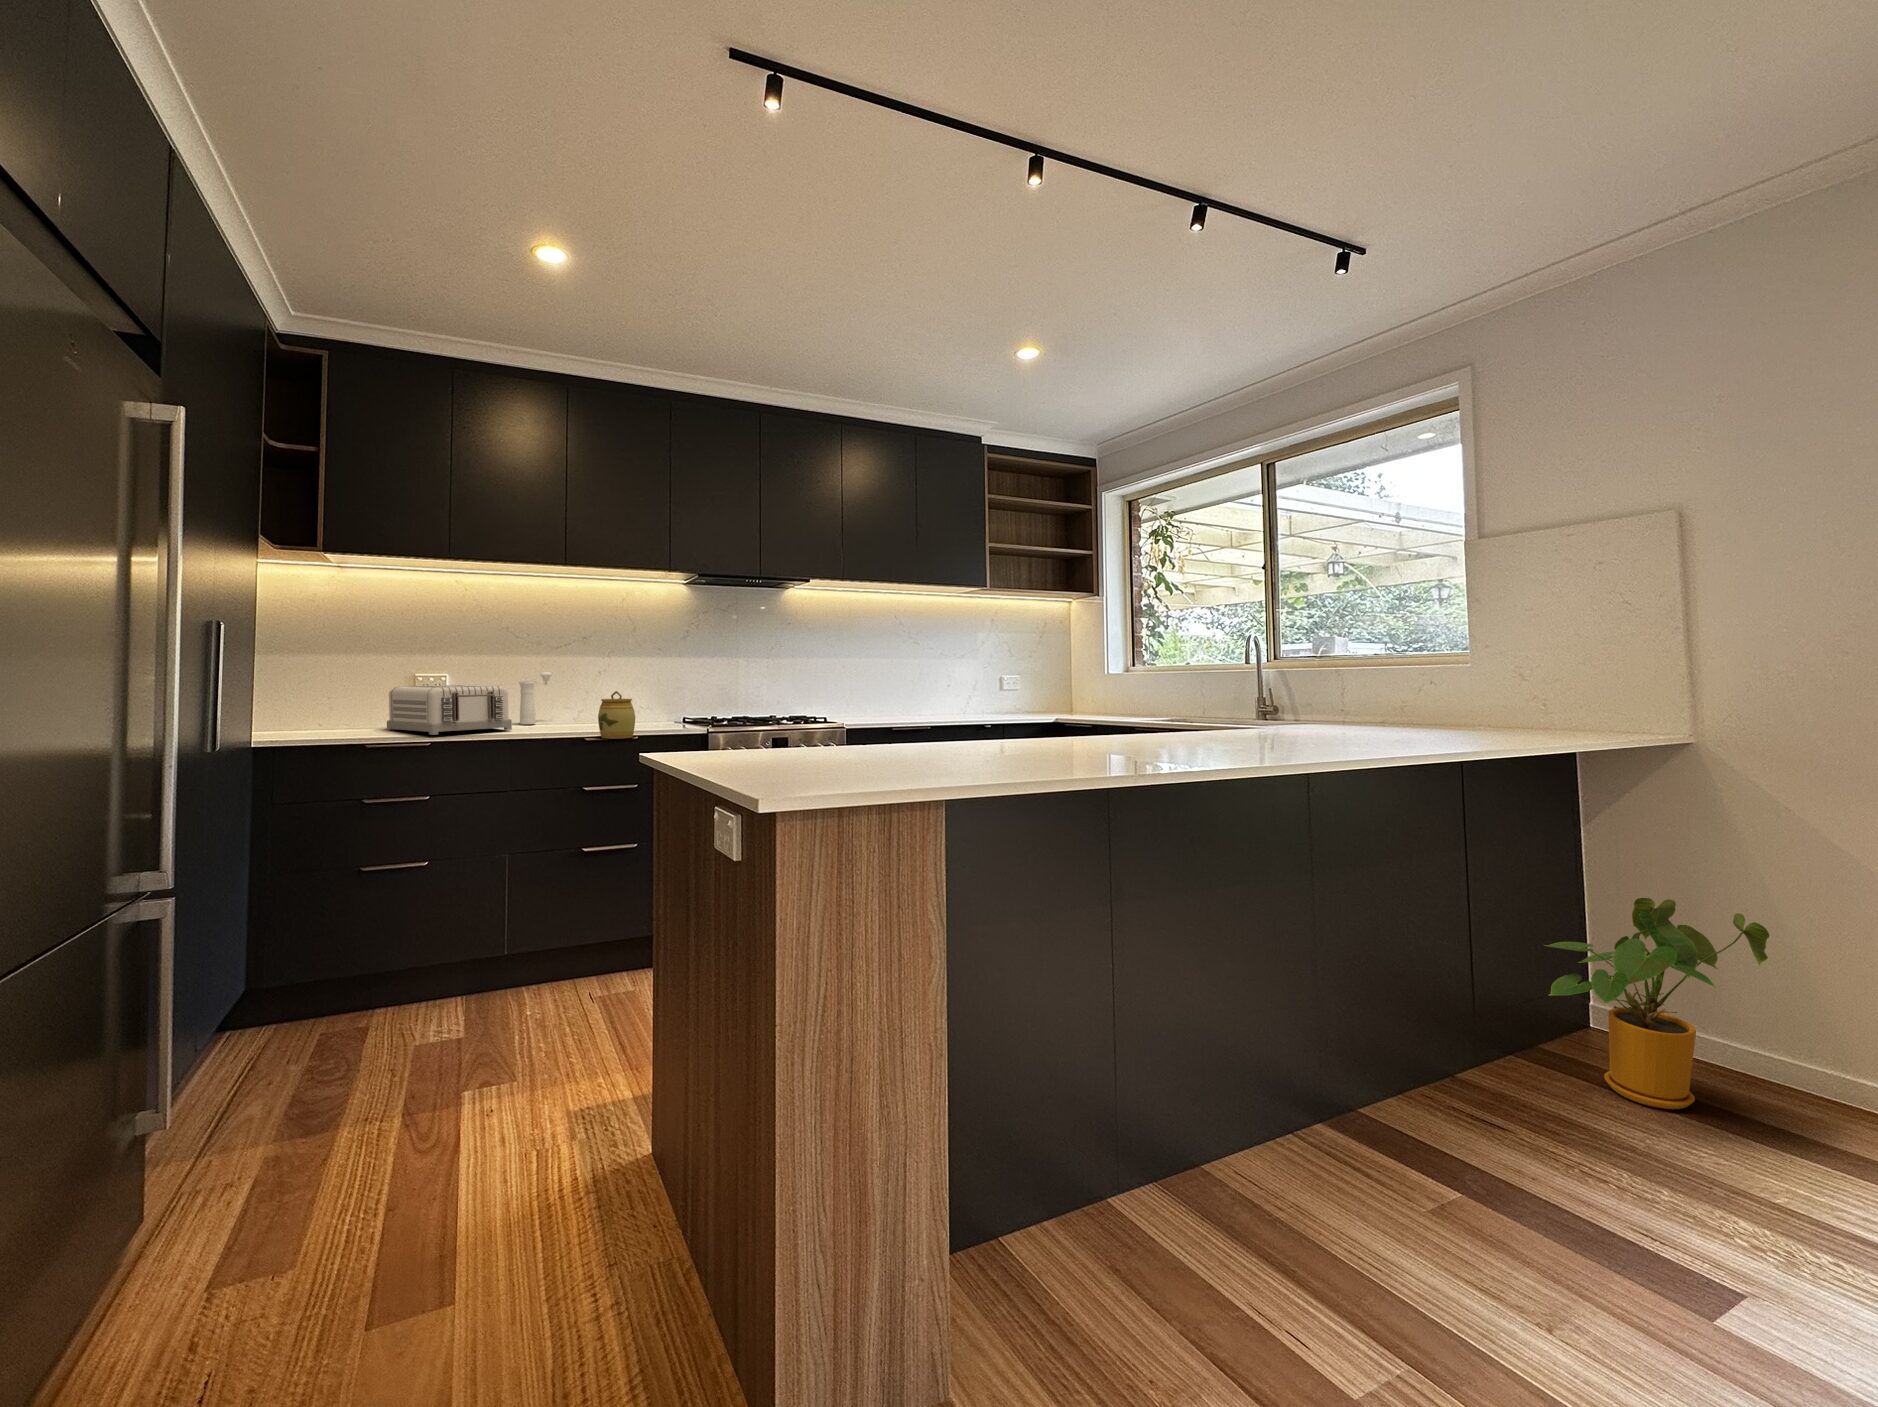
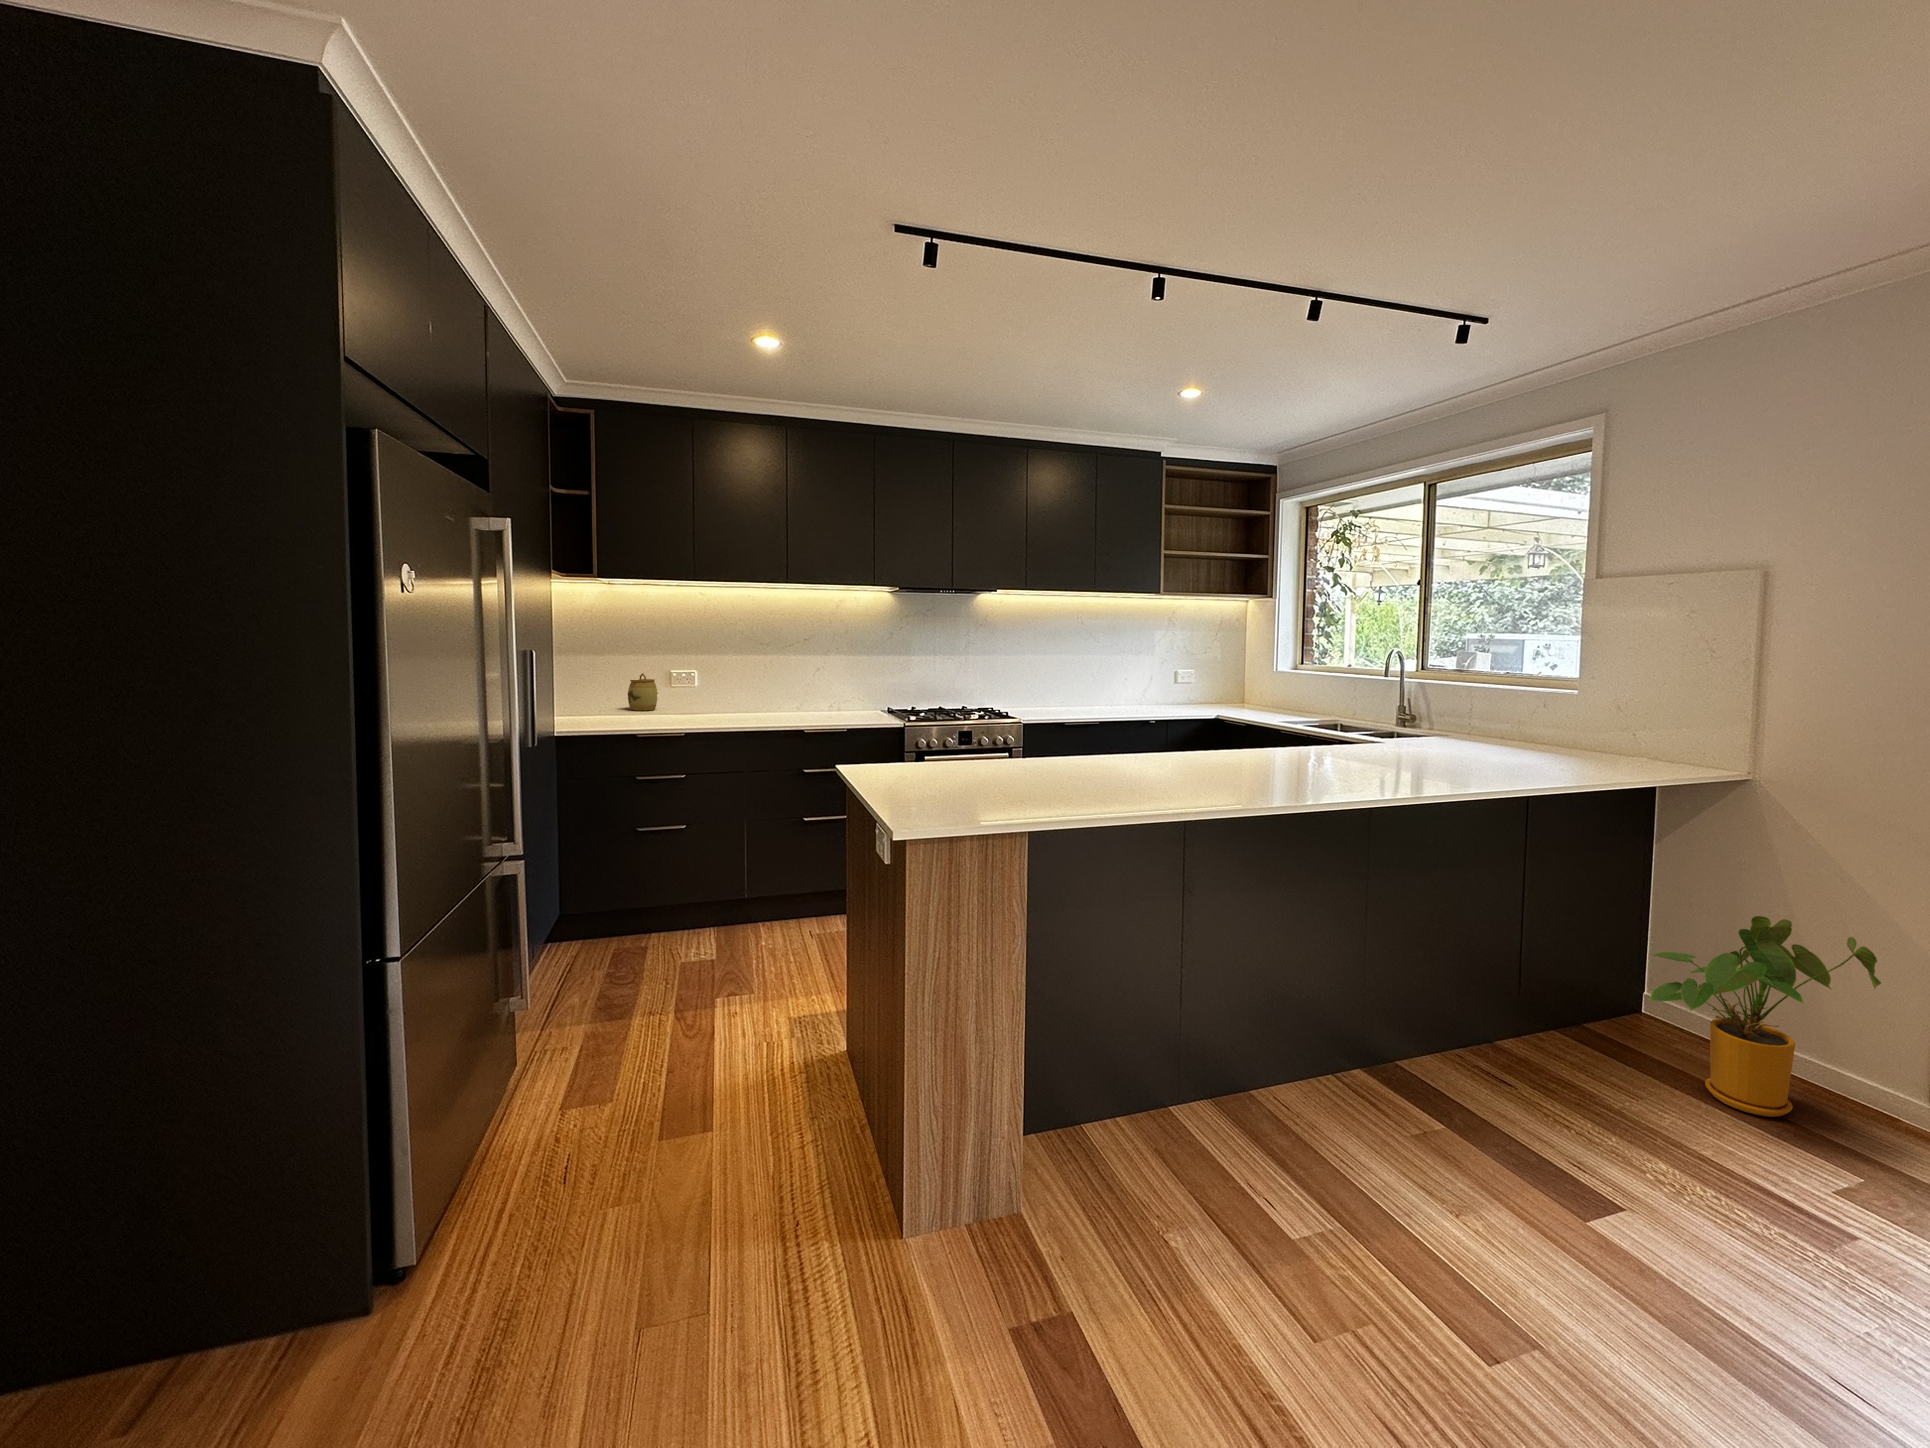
pepper mill: present [519,672,552,724] -> none [758,666,784,710]
toaster: present [387,685,512,735] -> none [661,678,752,720]
jar: present [598,691,635,739] -> present [628,673,658,710]

